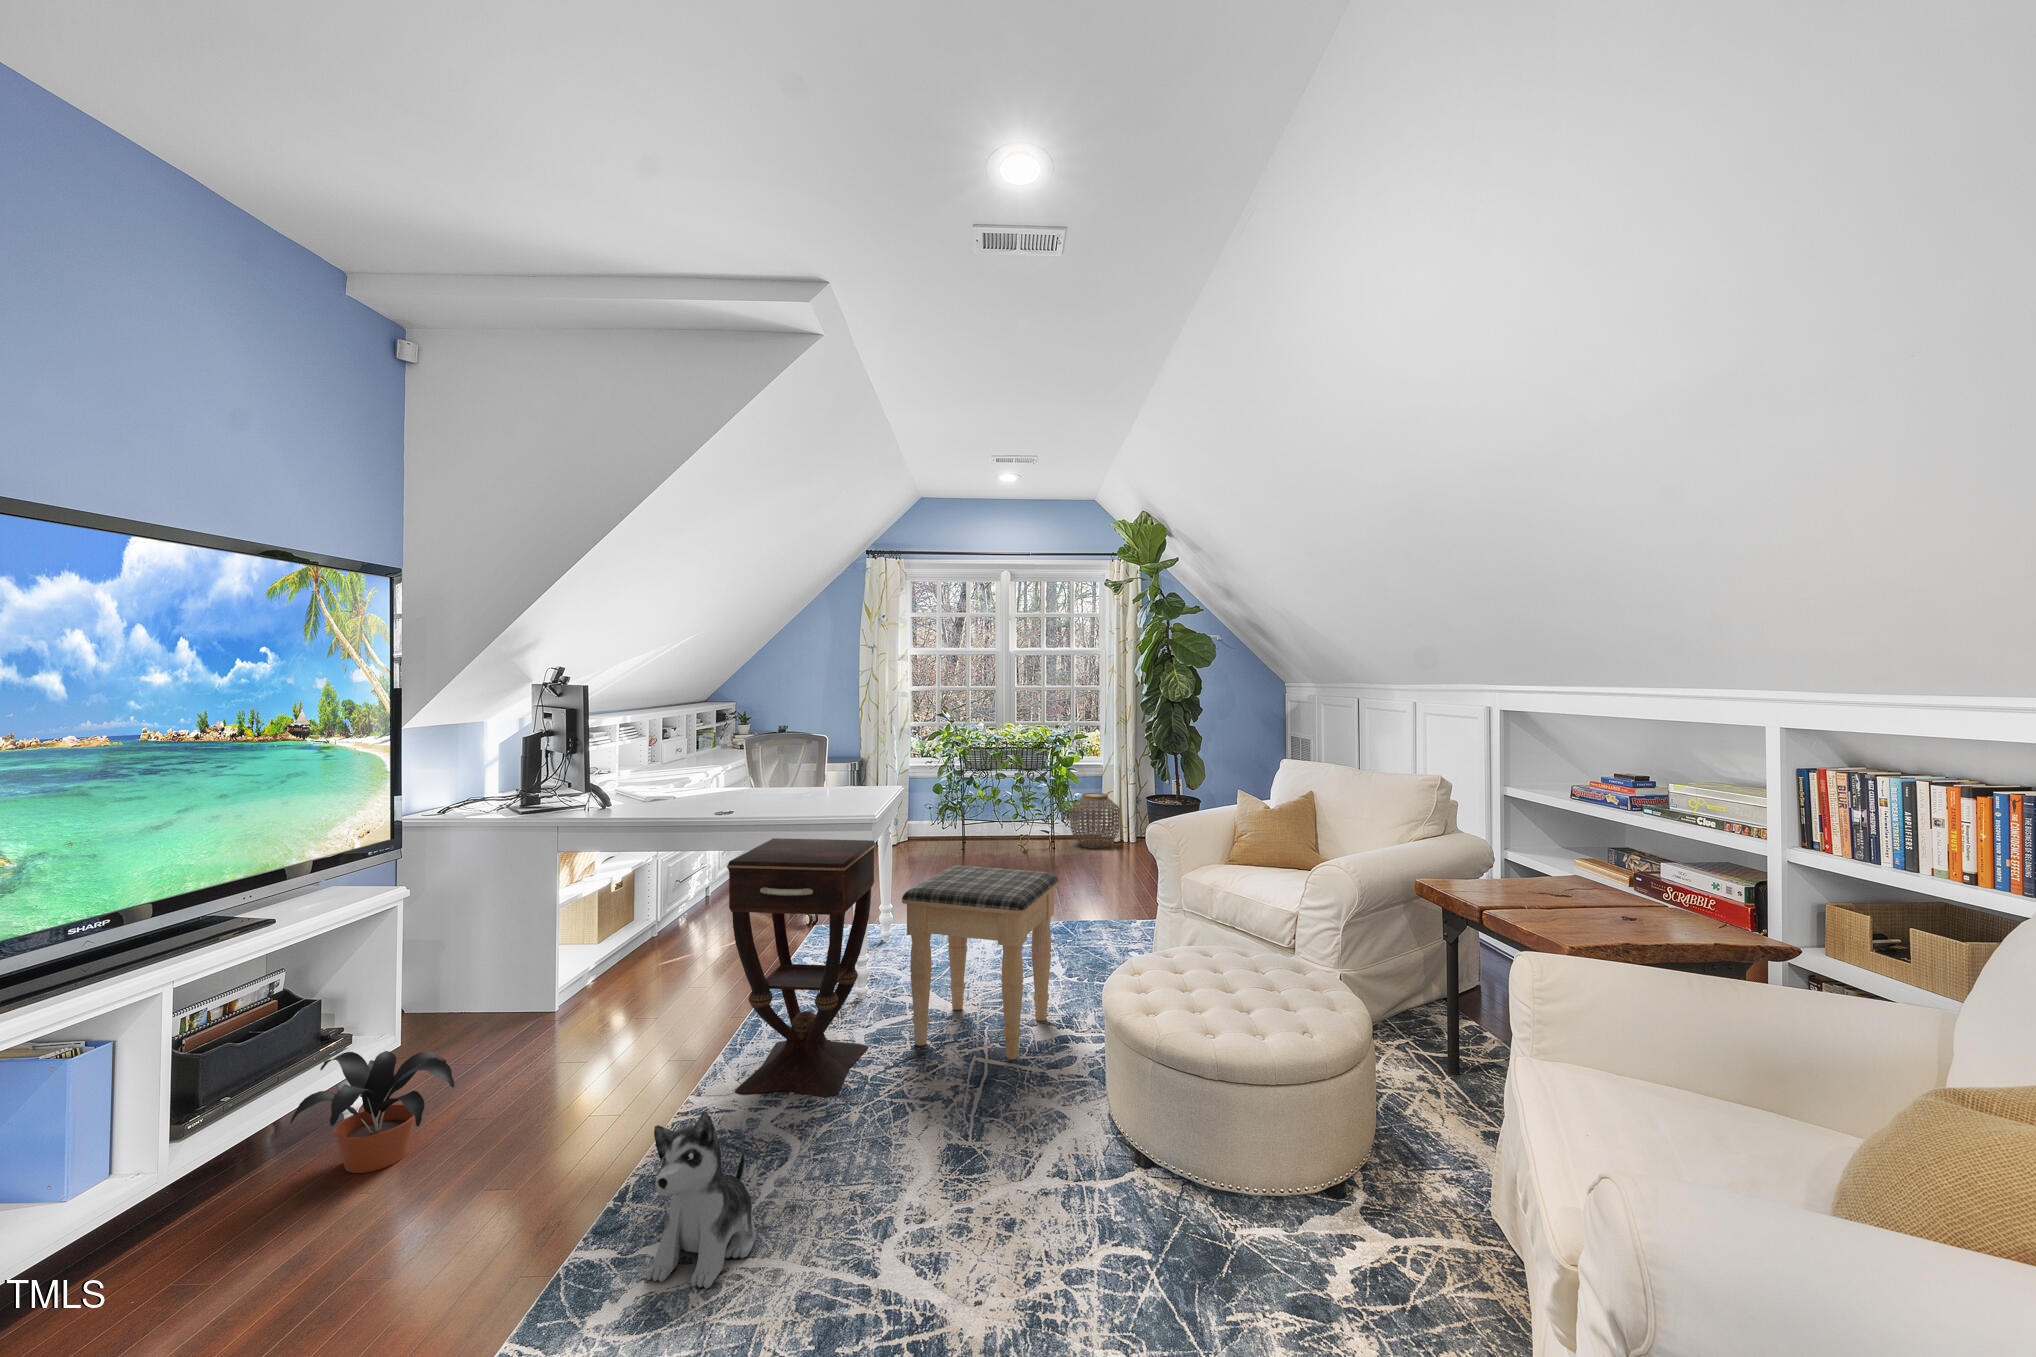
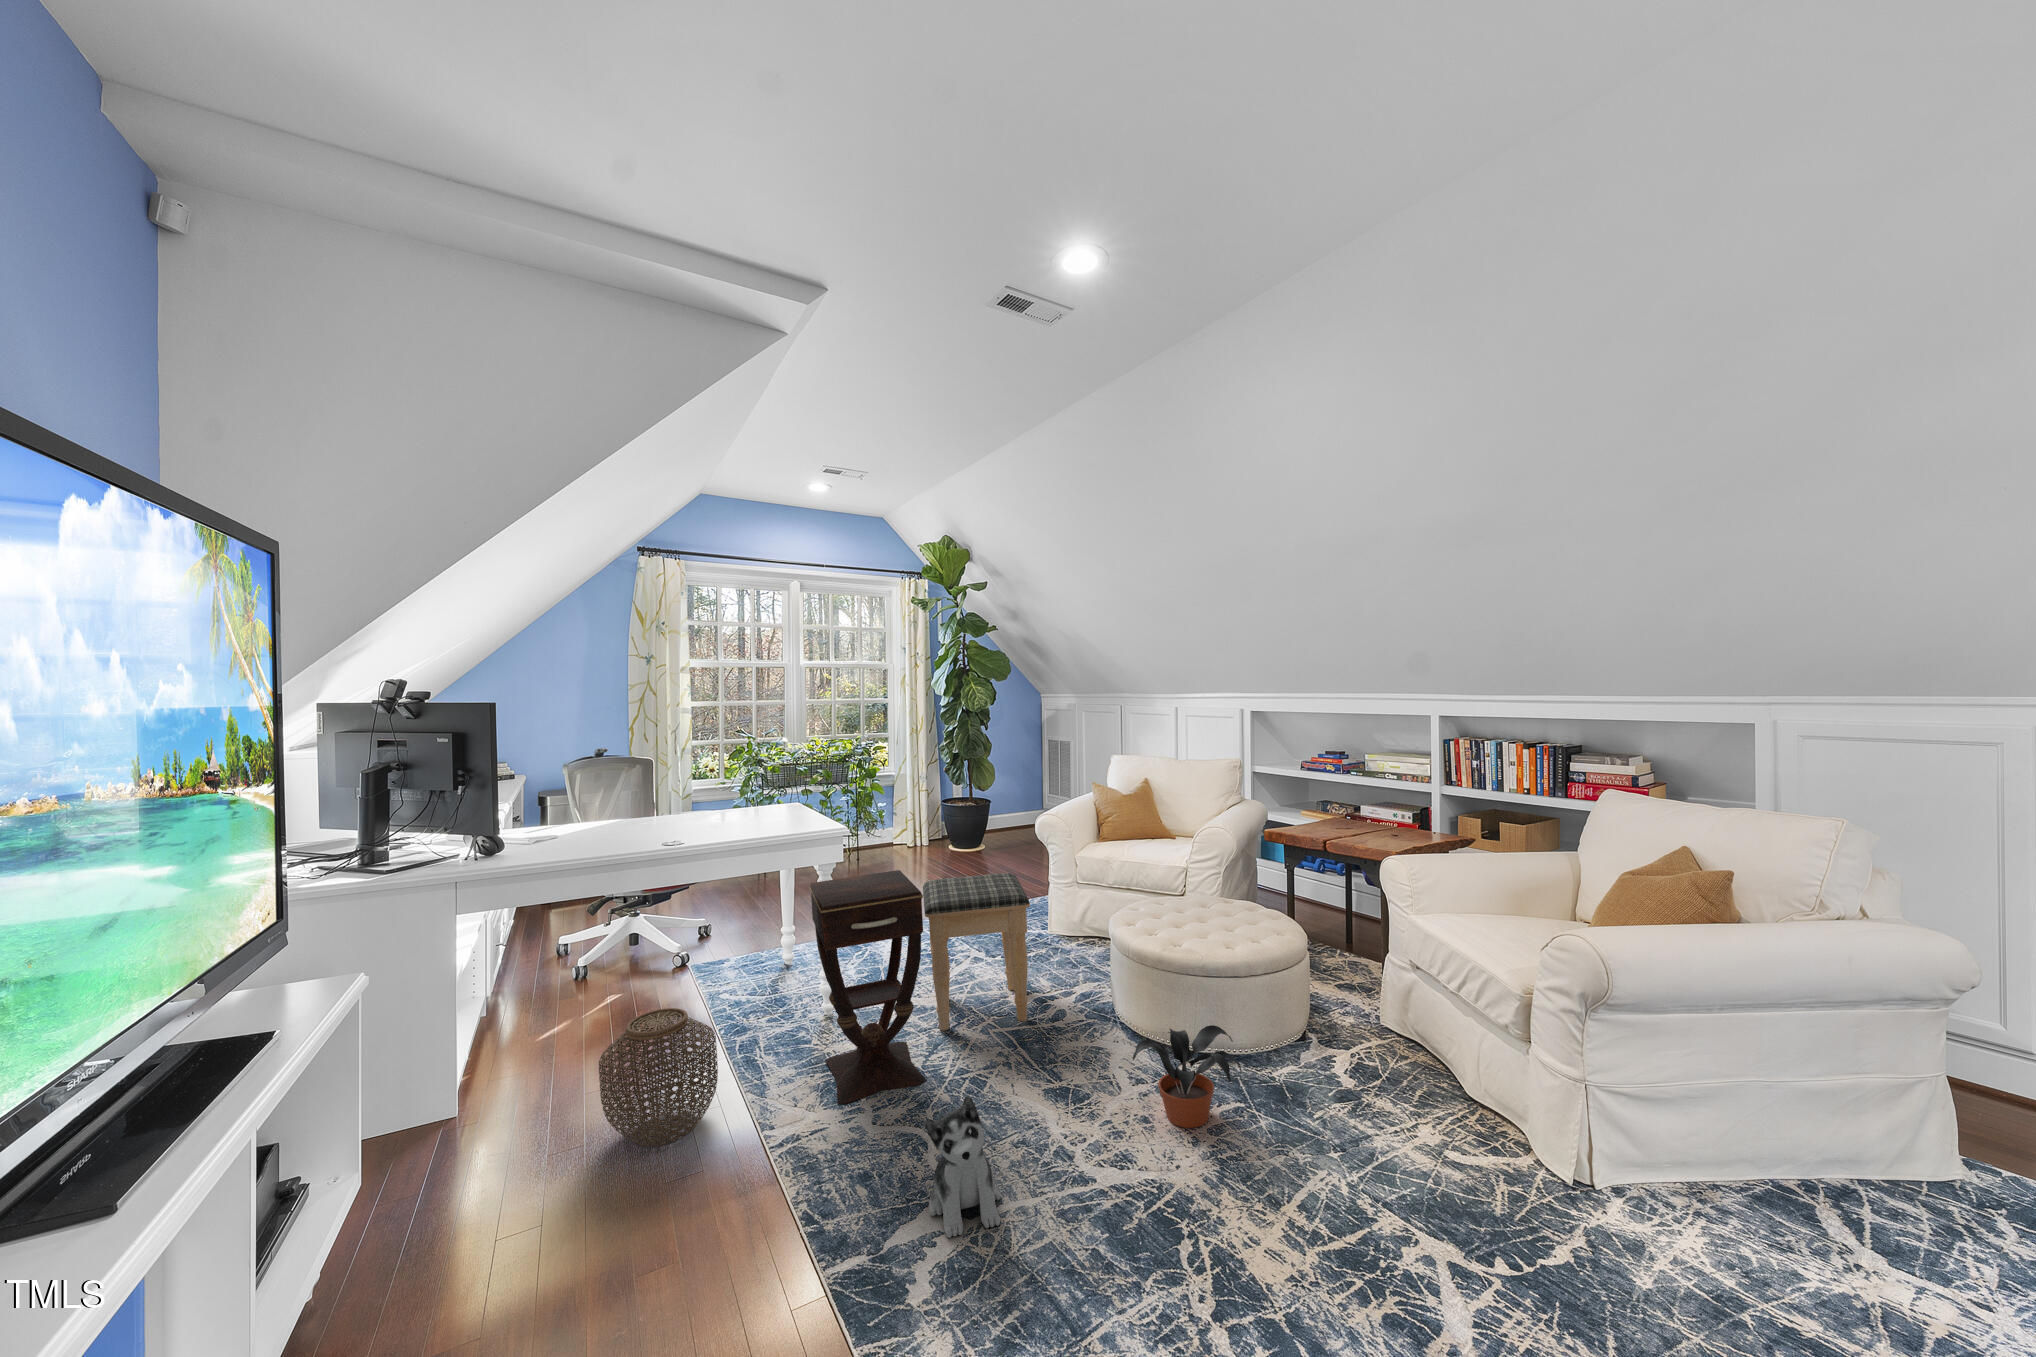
woven basket: present [1070,793,1120,848] -> present [599,1008,718,1146]
potted plant: present [290,1051,455,1173] -> present [1133,1025,1242,1128]

